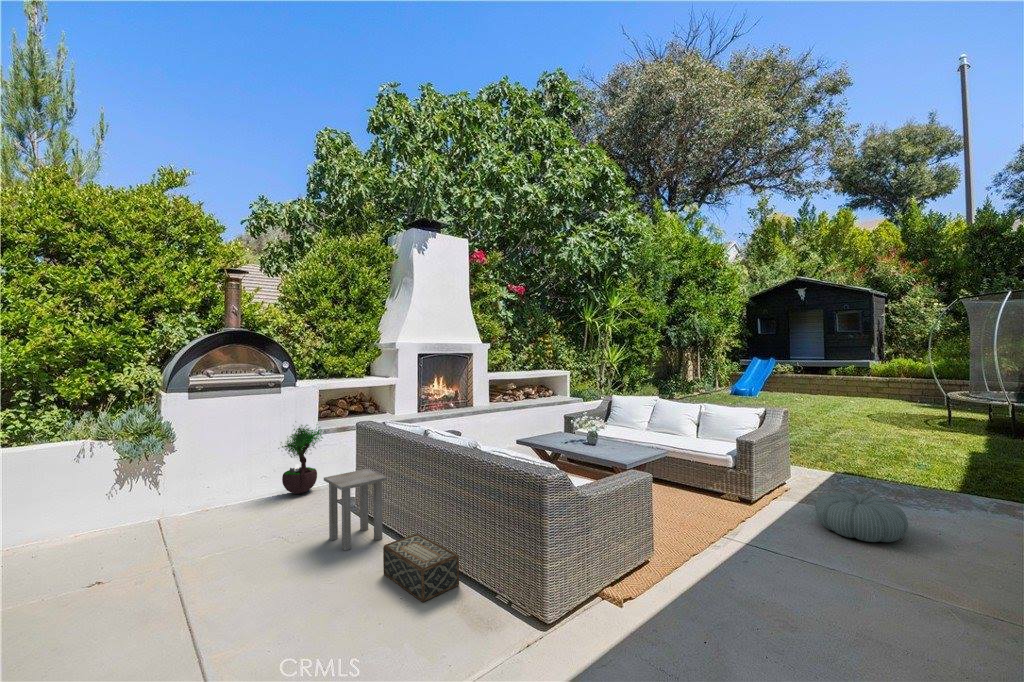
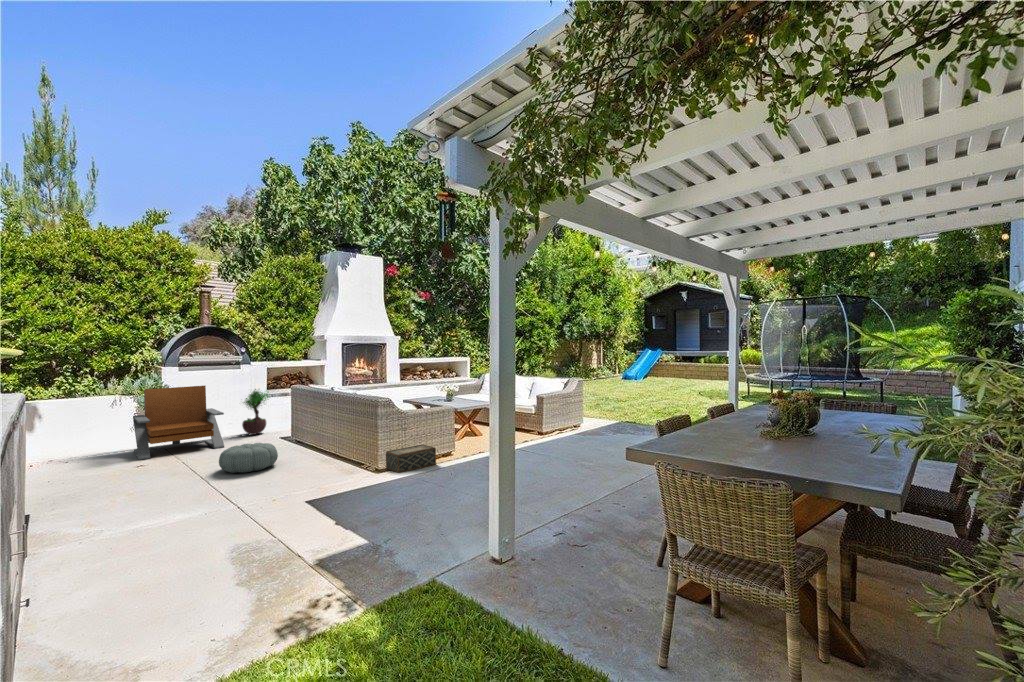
lounge chair: none [105,422,252,562] -> present [133,386,224,460]
side table: present [324,469,387,551] -> none [270,410,309,453]
pouf: present [815,492,908,542] -> present [219,443,278,473]
woven basket: present [383,534,459,602] -> present [386,444,436,473]

